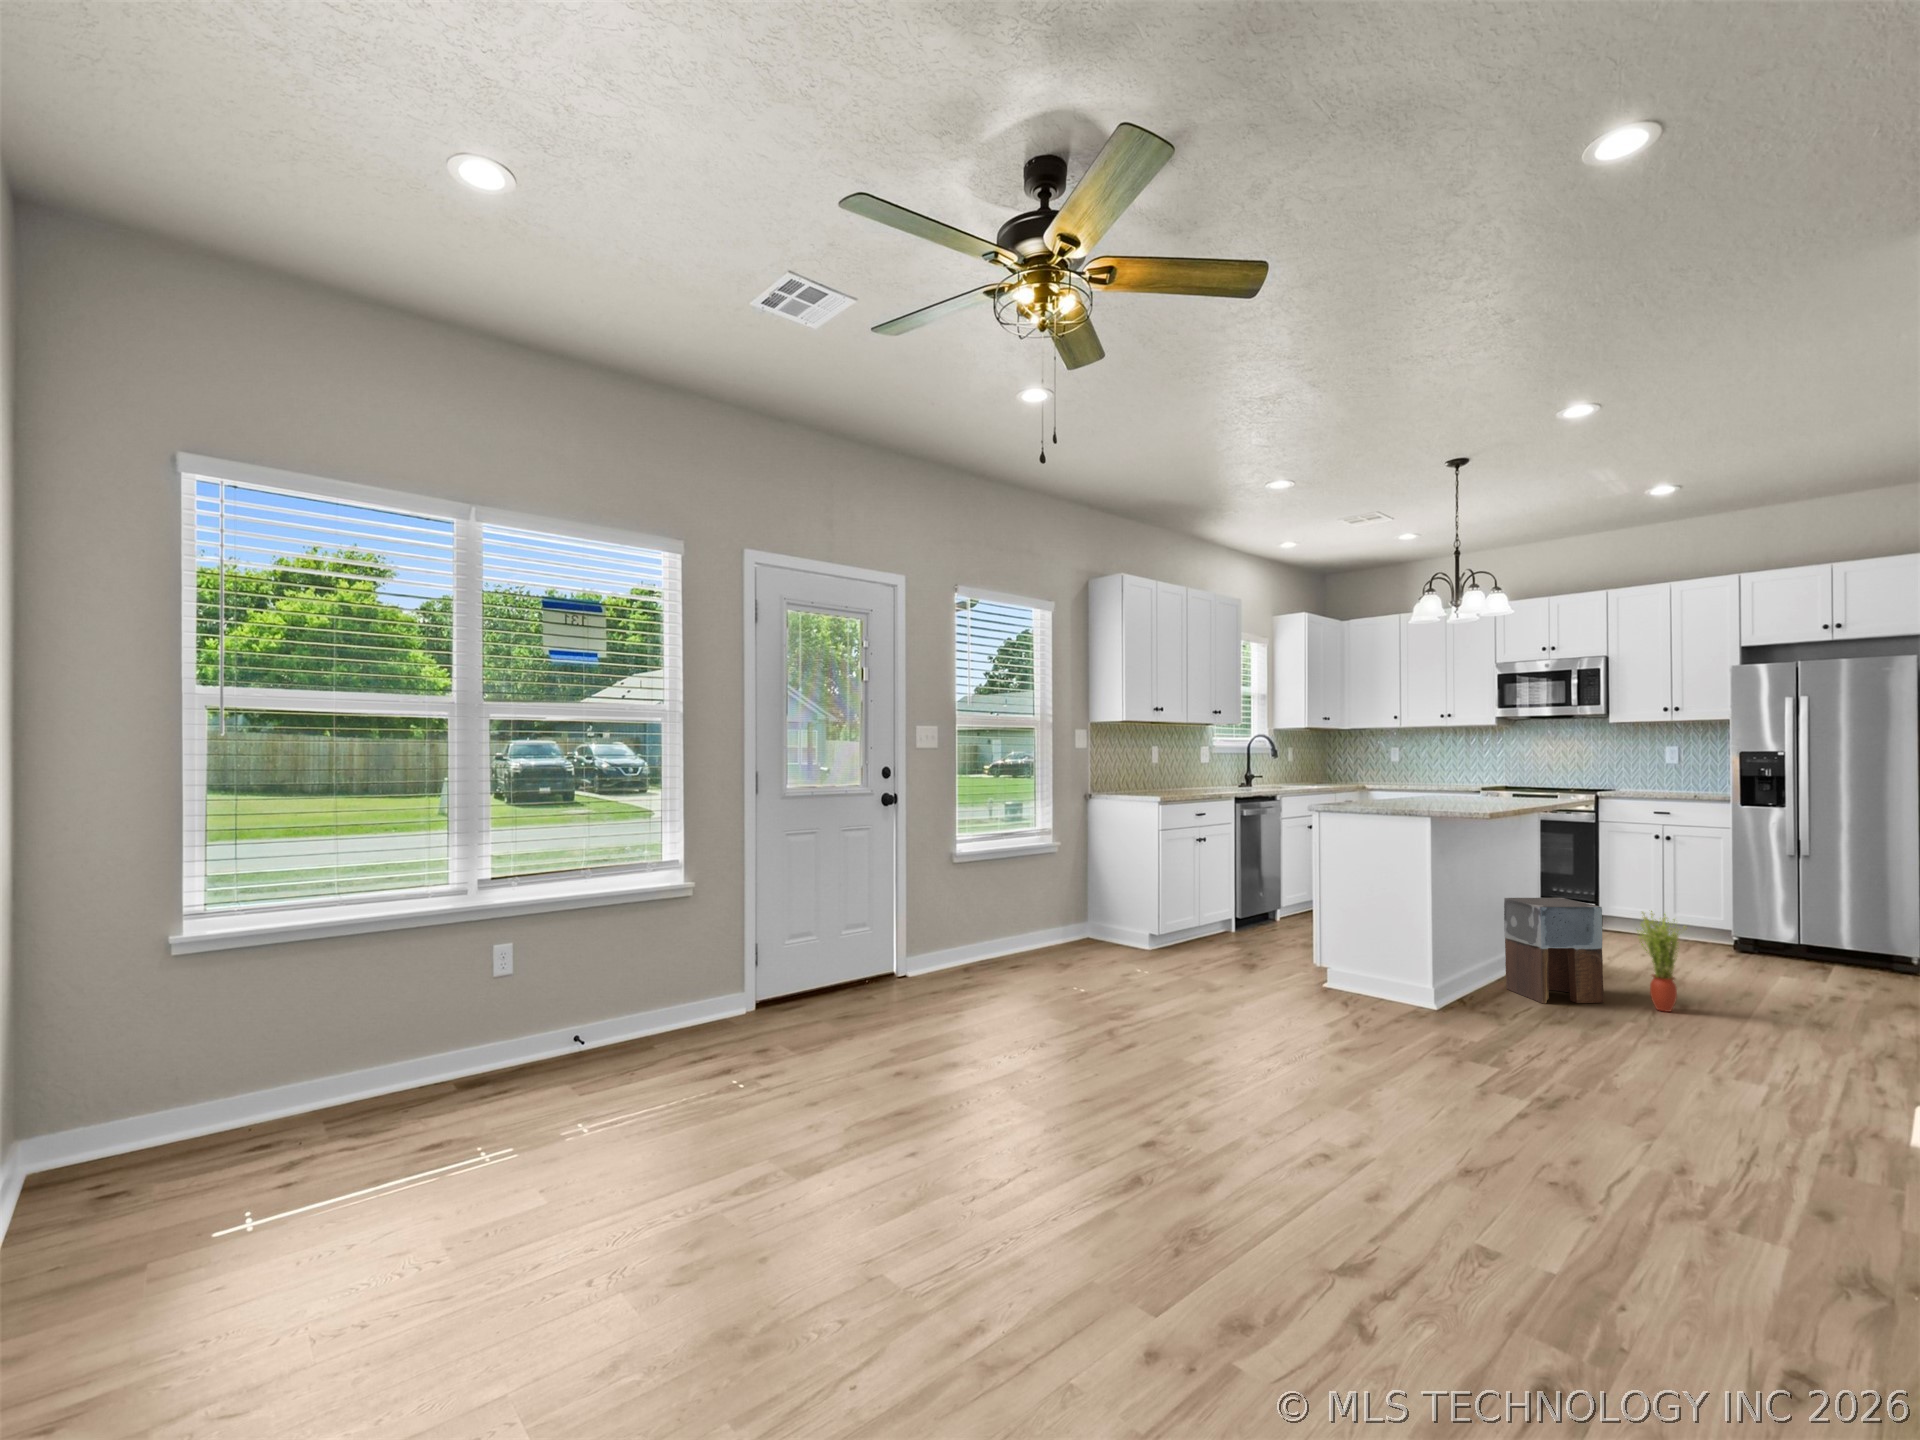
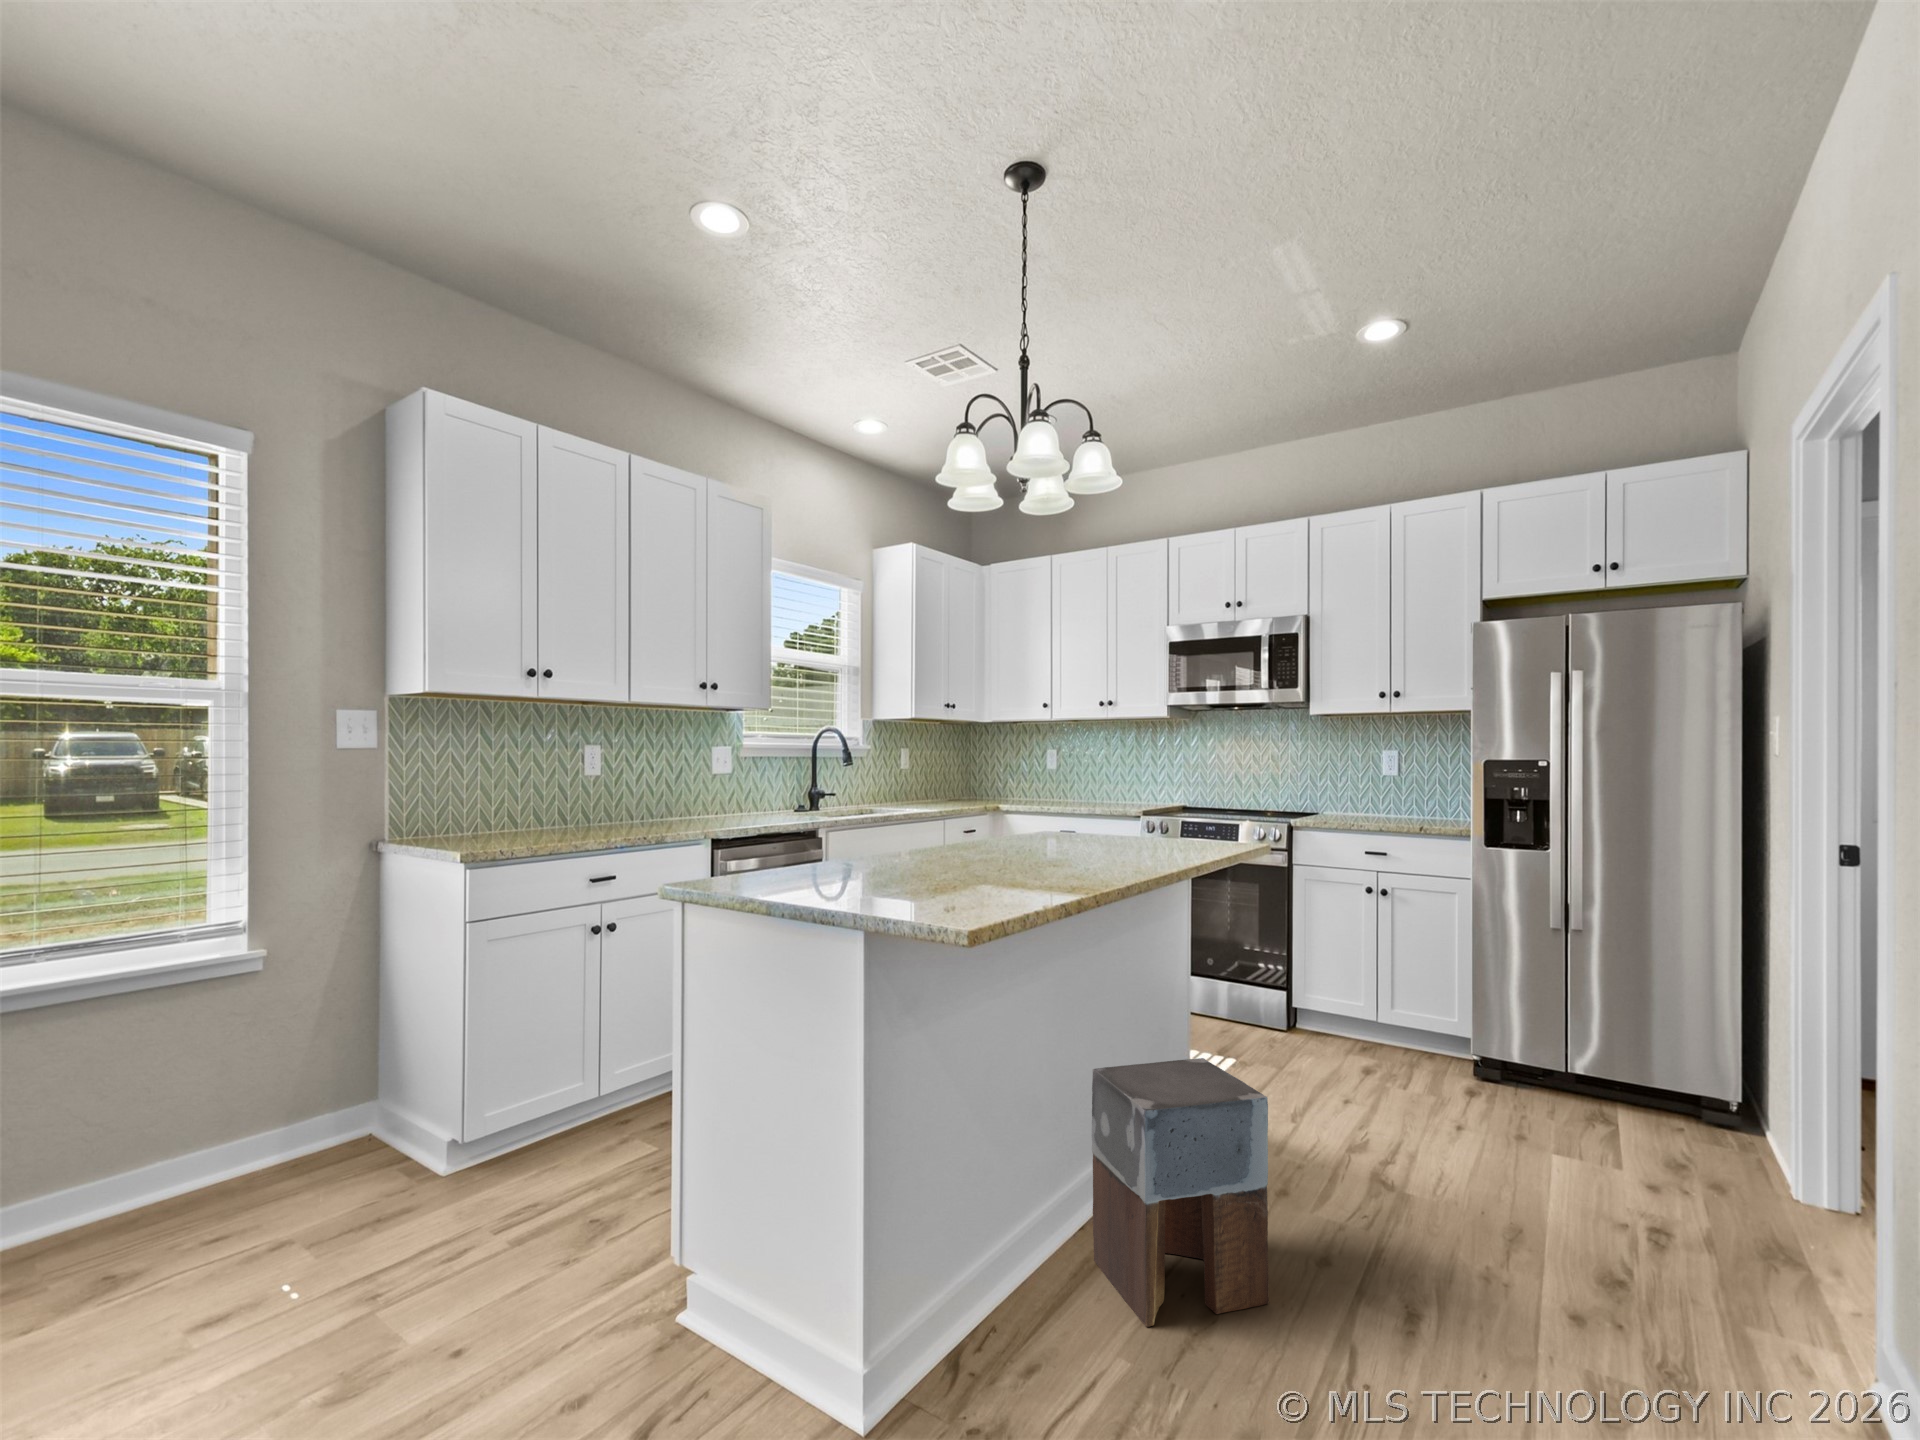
potted plant: present [1637,911,1687,1012] -> none [1329,1107,1429,1334]

